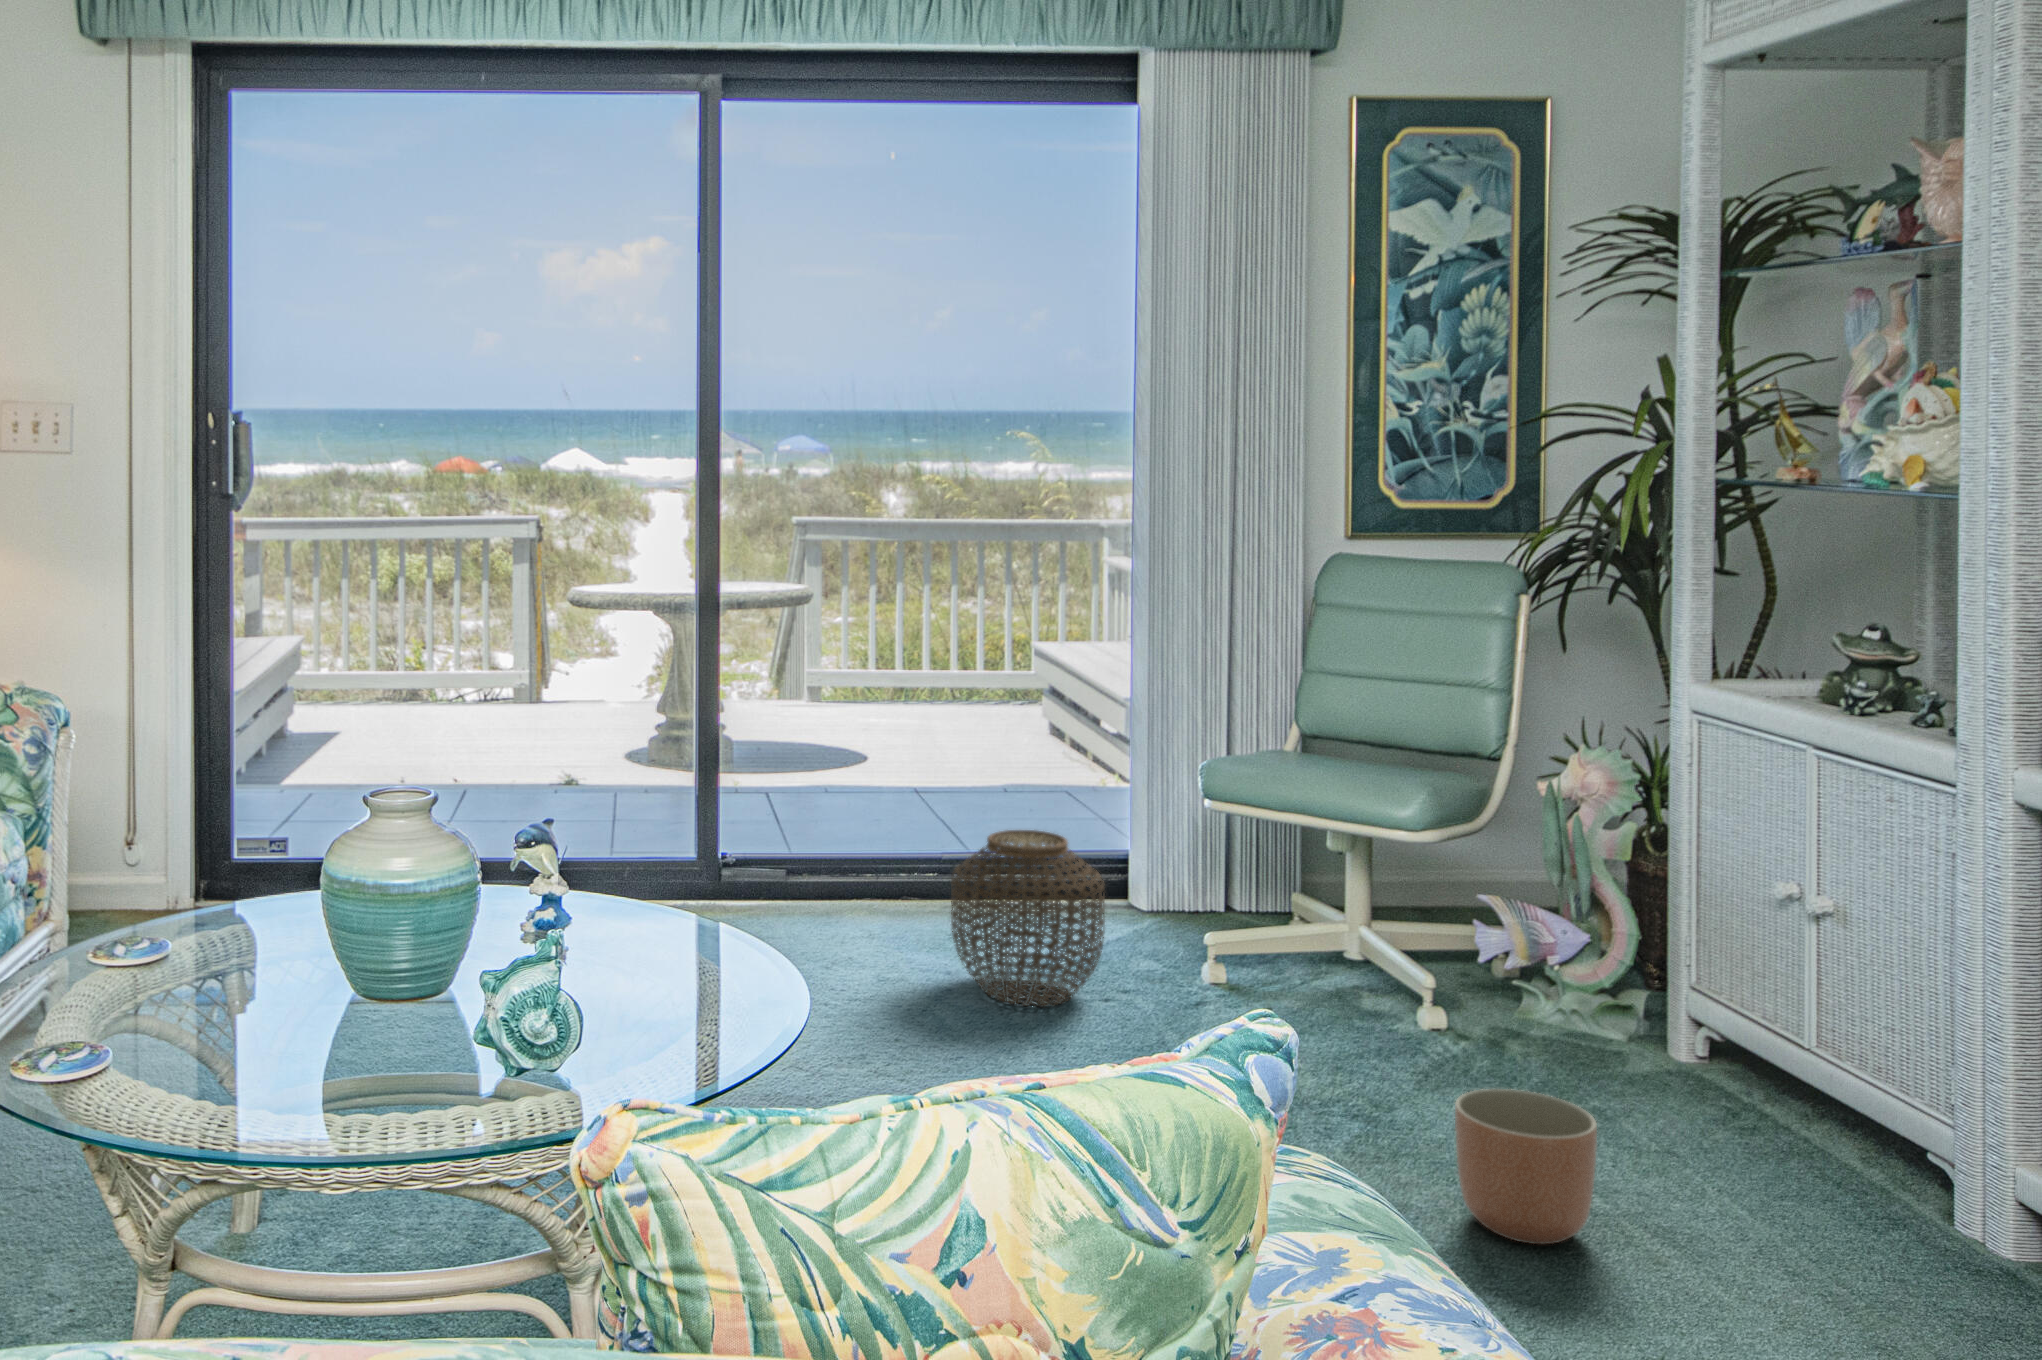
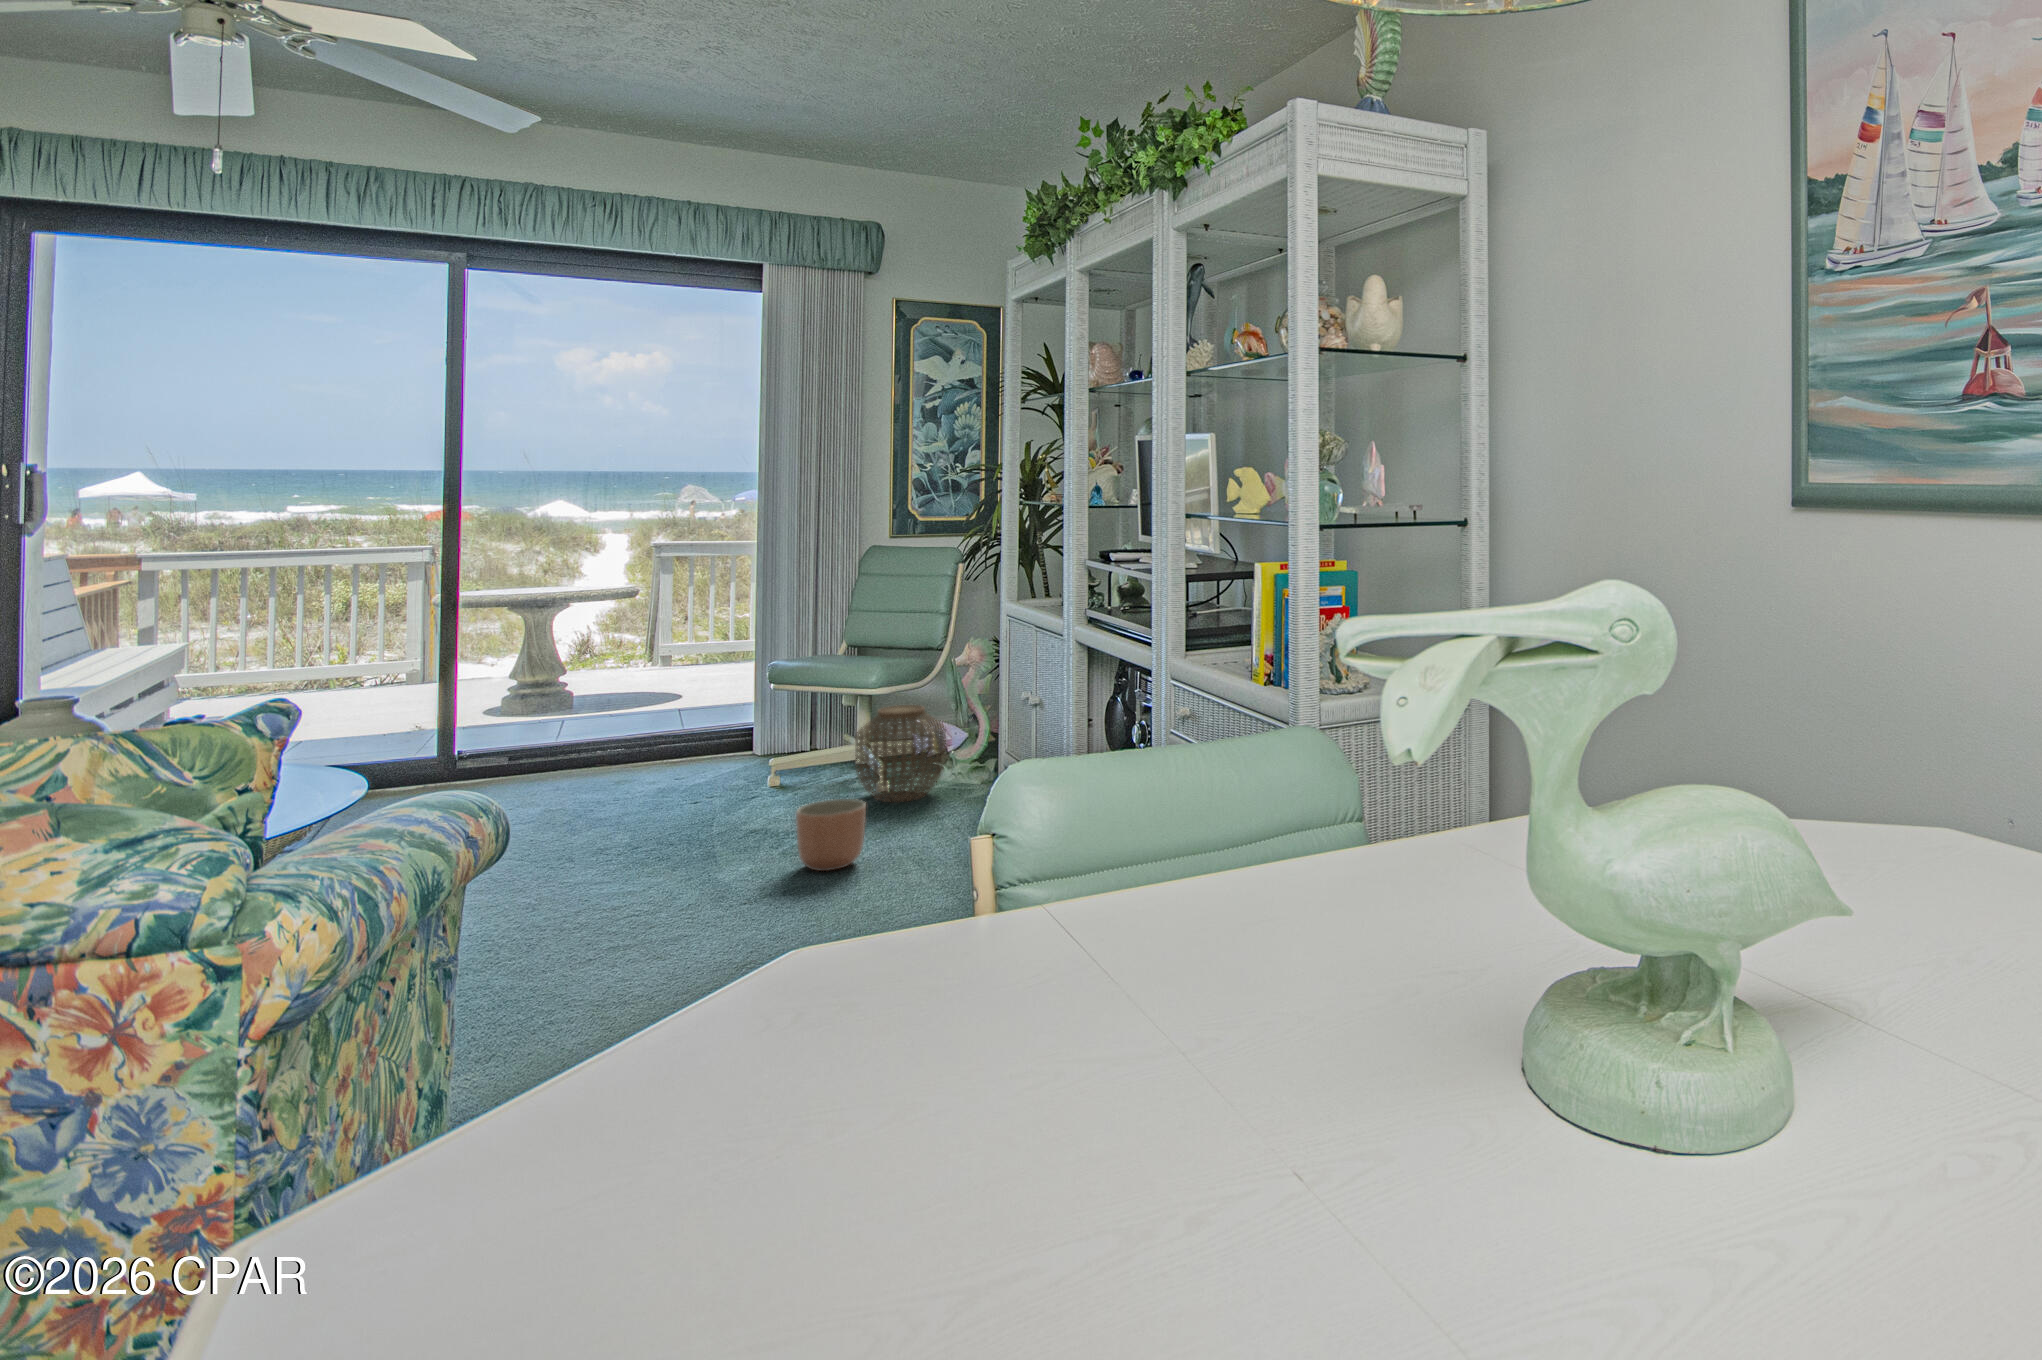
woven basket: present [951,830,1105,1006] -> present [855,705,946,802]

